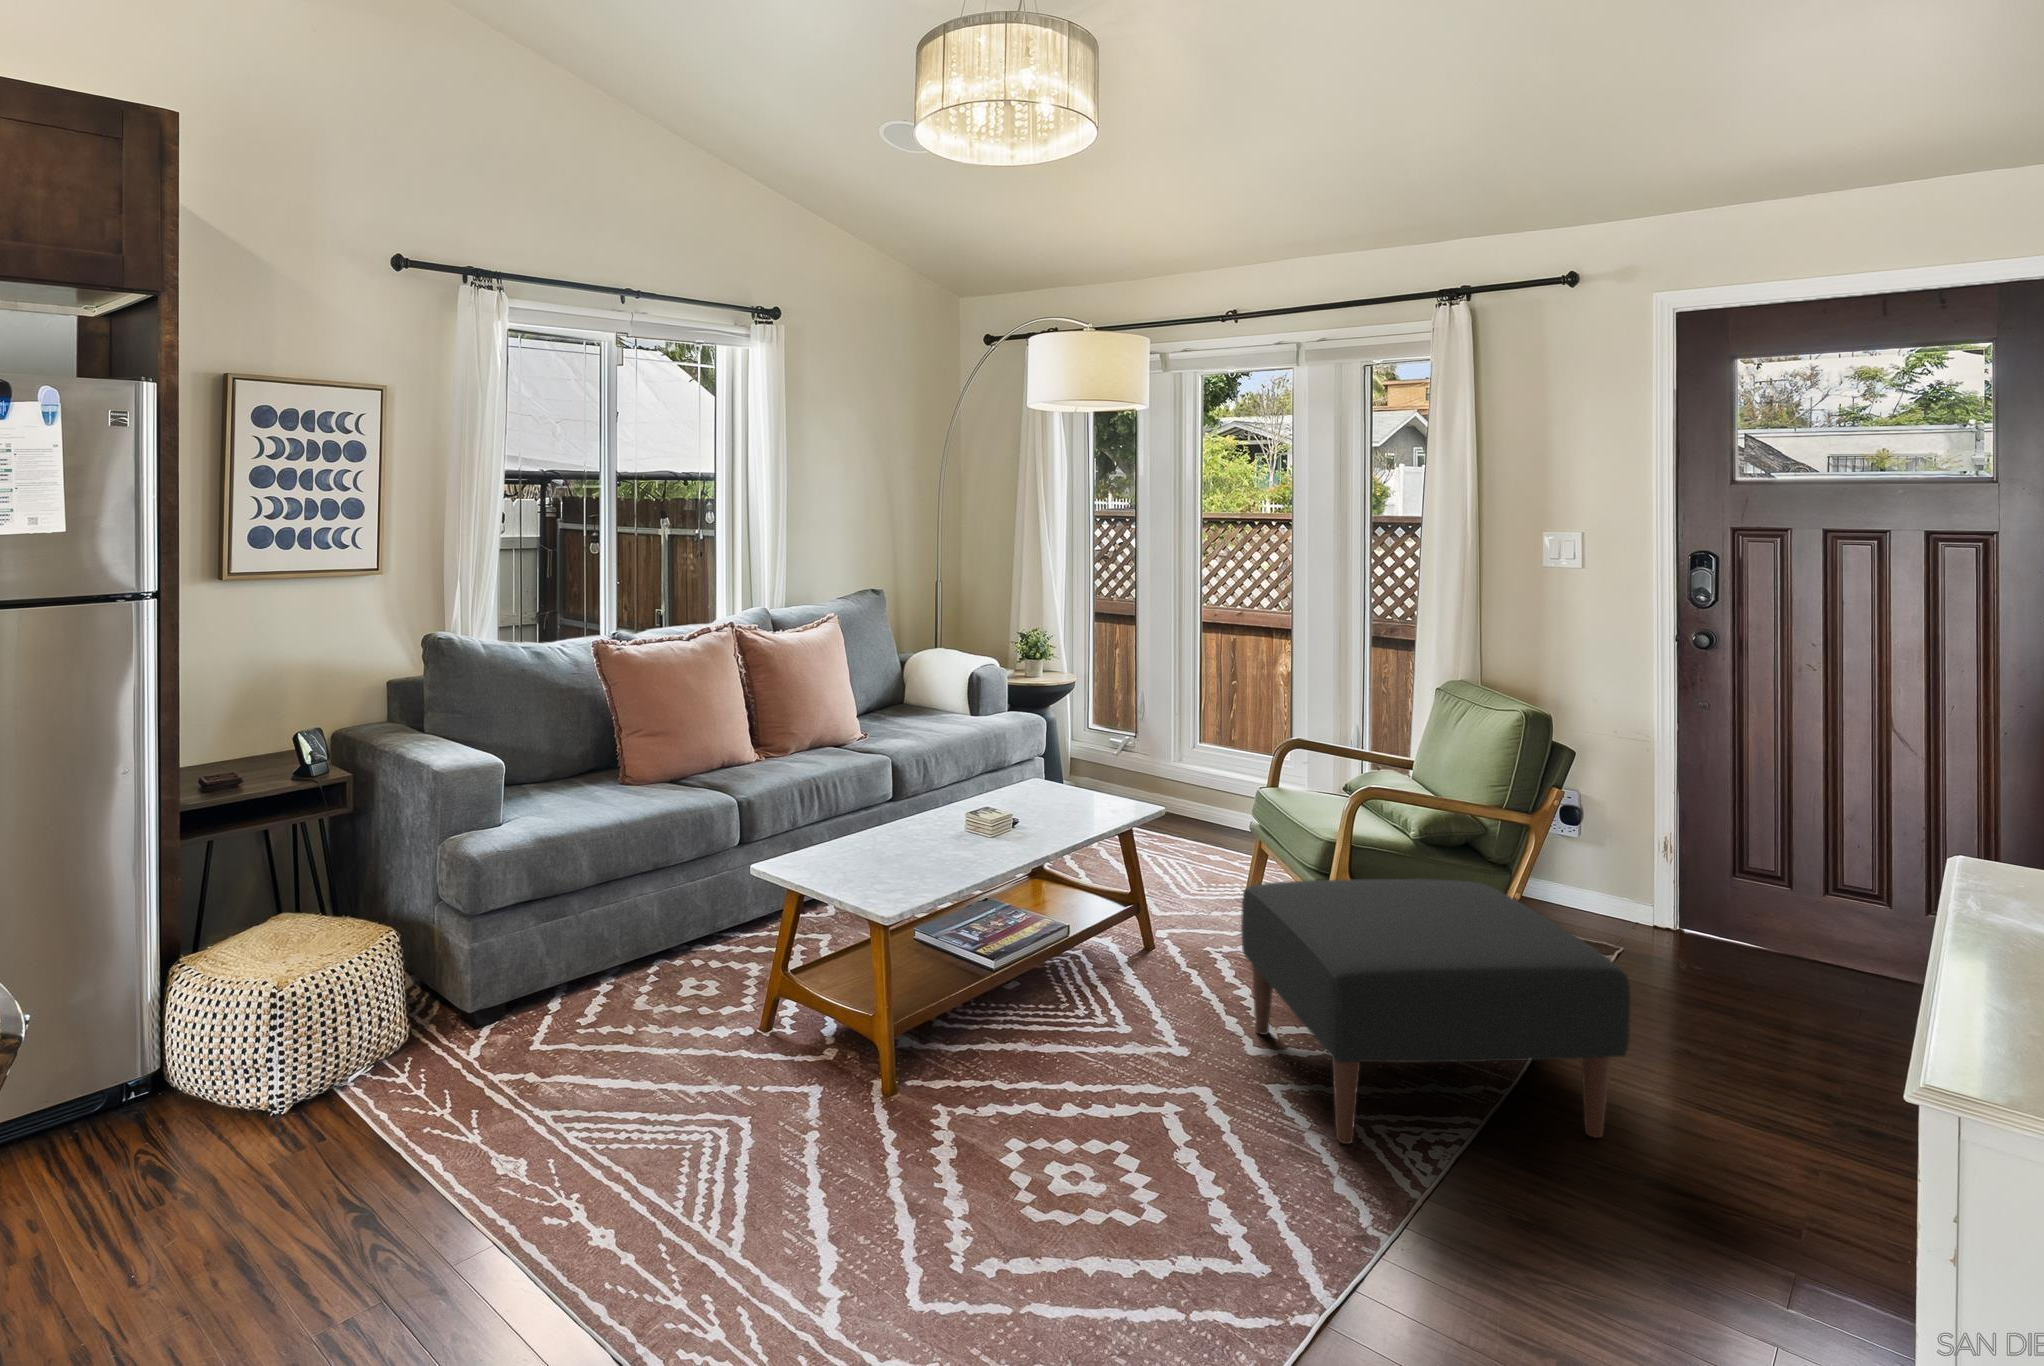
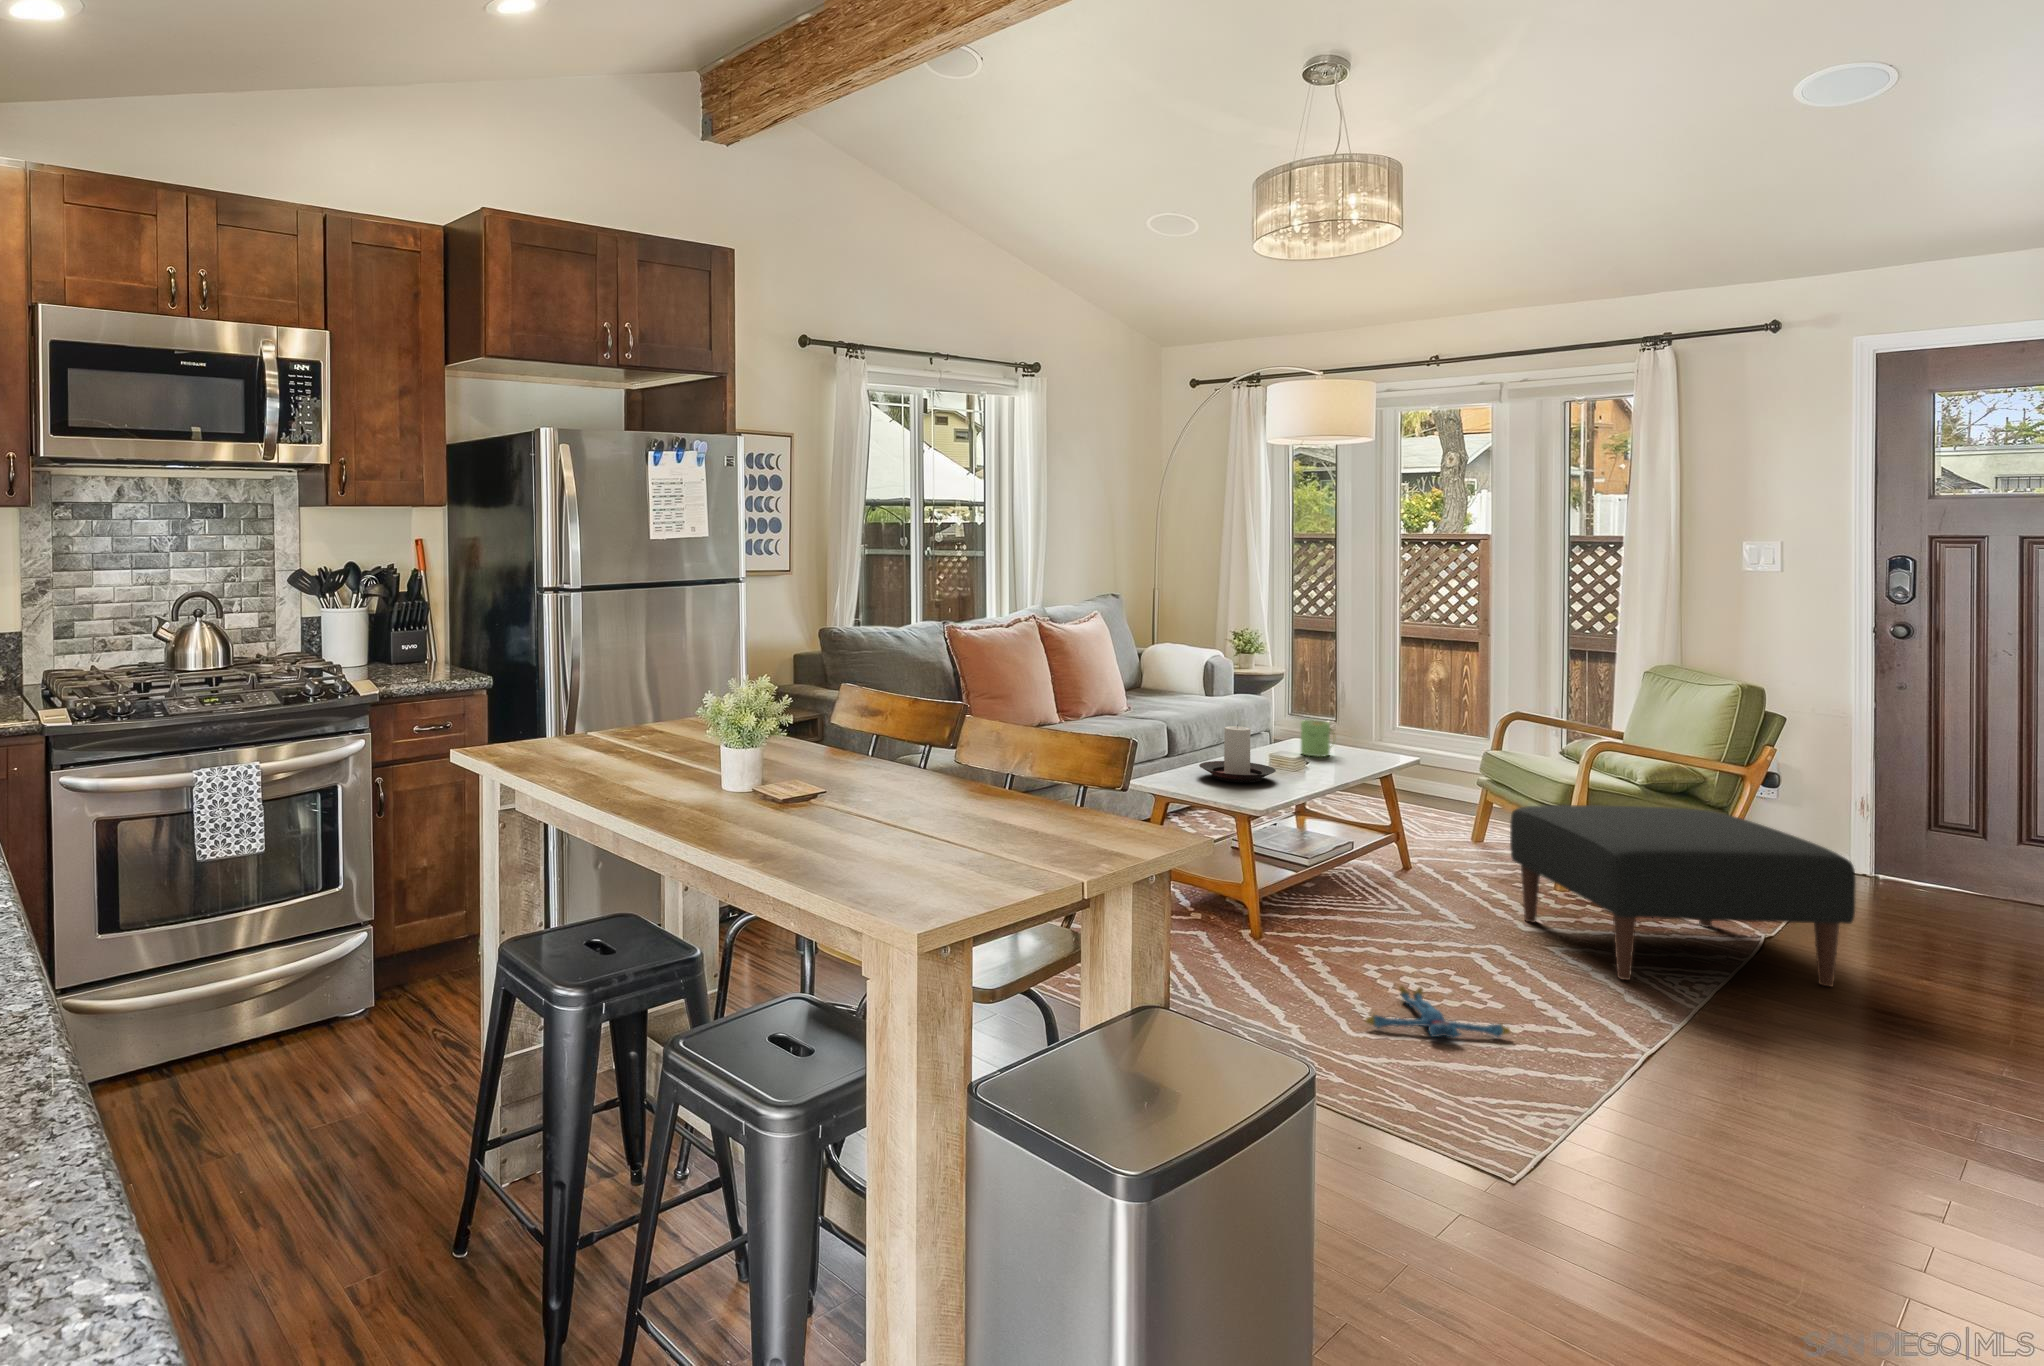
mug: none [1017,762,1059,811] -> present [1301,720,1335,757]
candle holder: none [853,784,950,864] -> present [1199,725,1276,783]
plush toy: none [951,1190,1151,1302] -> present [1366,986,1510,1038]

